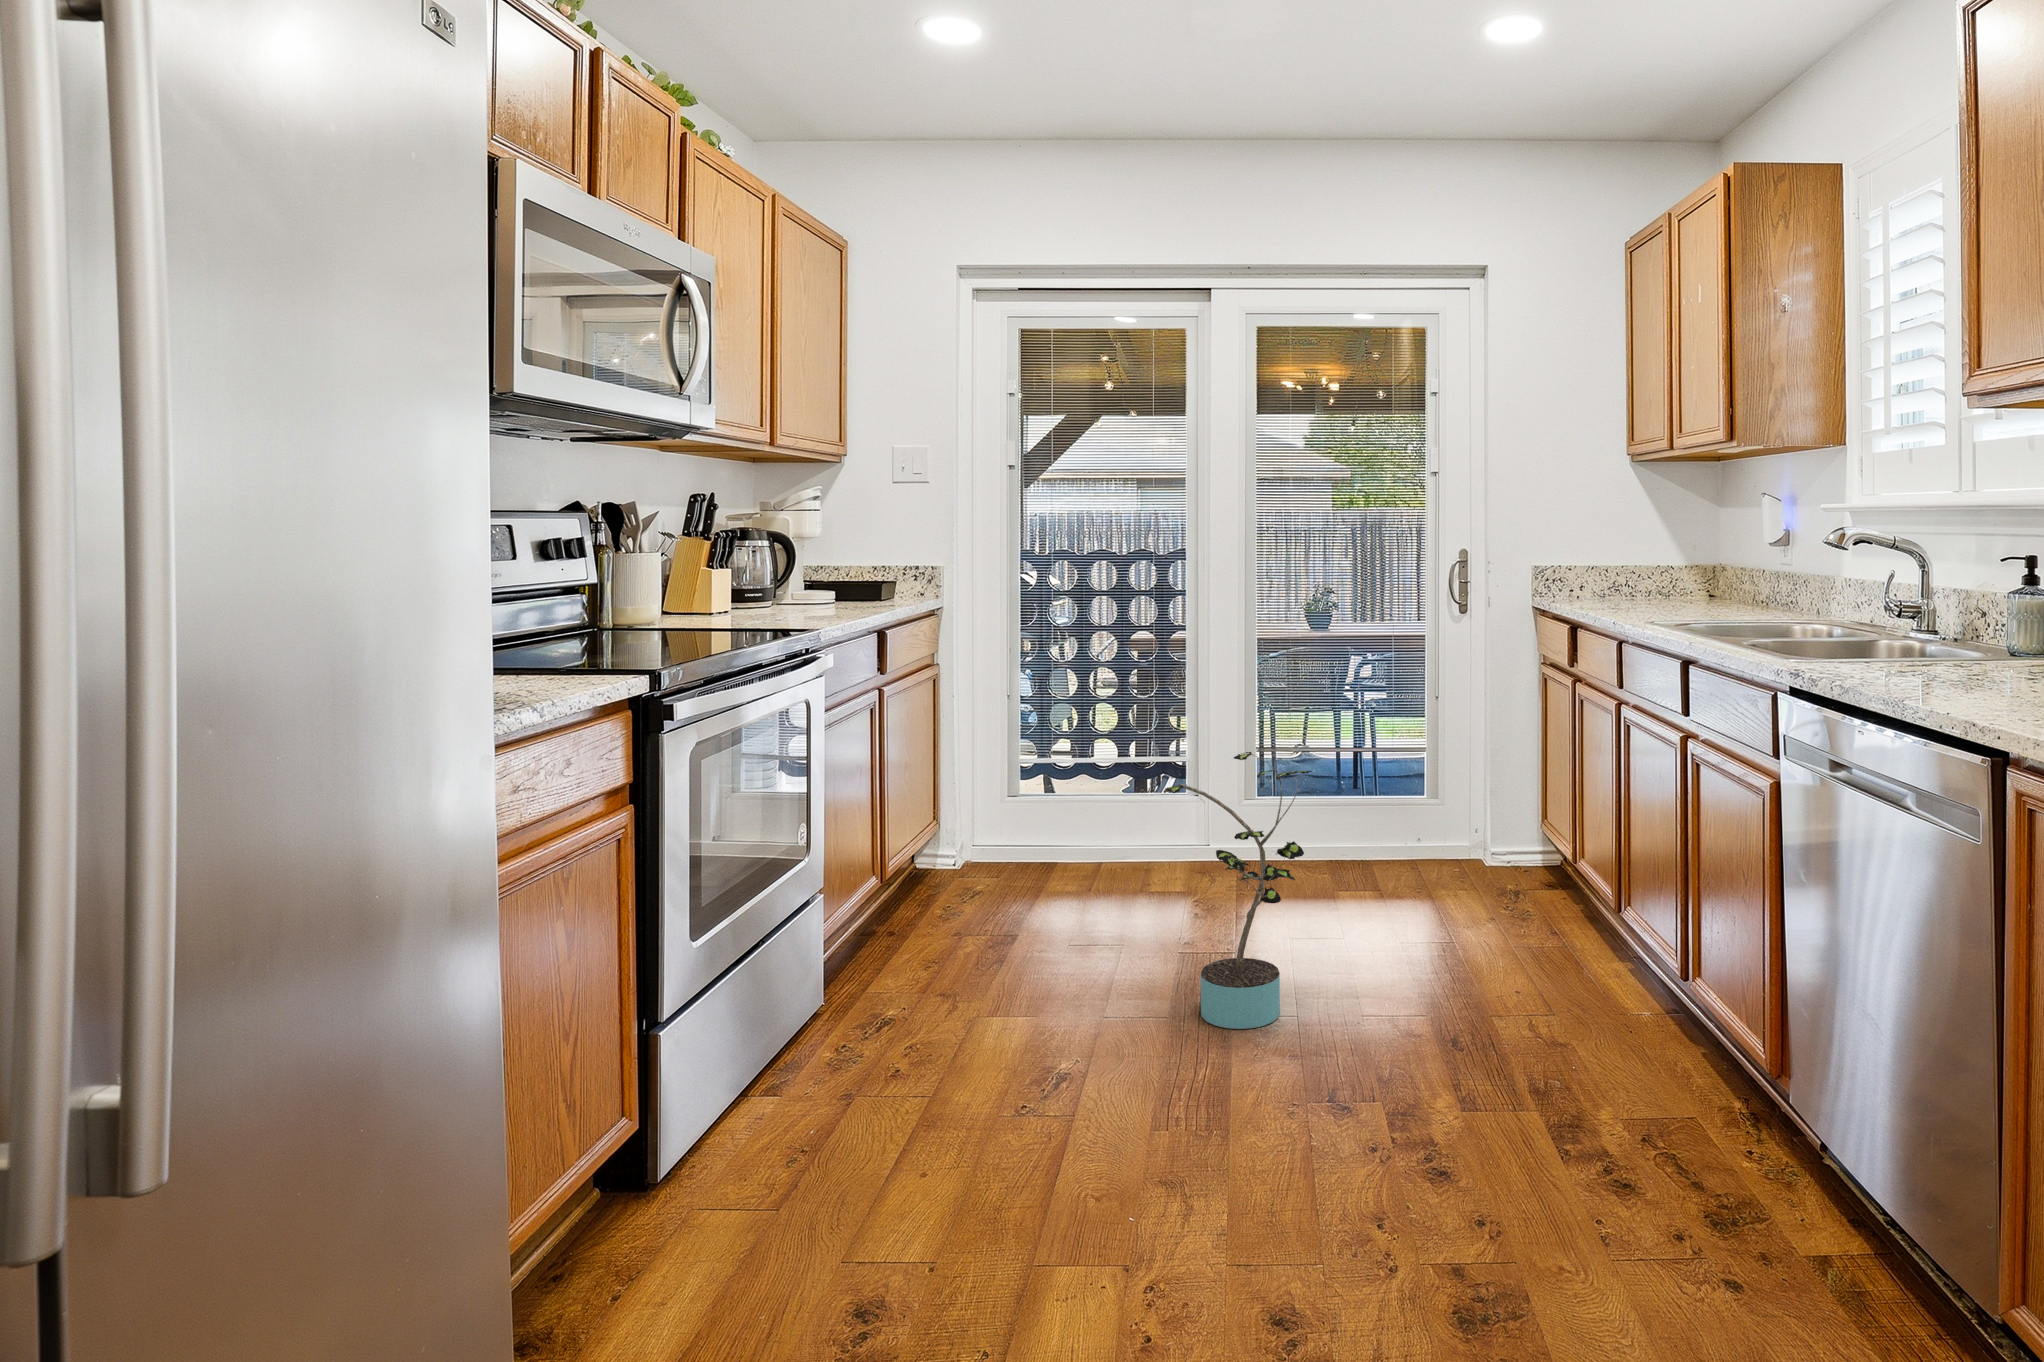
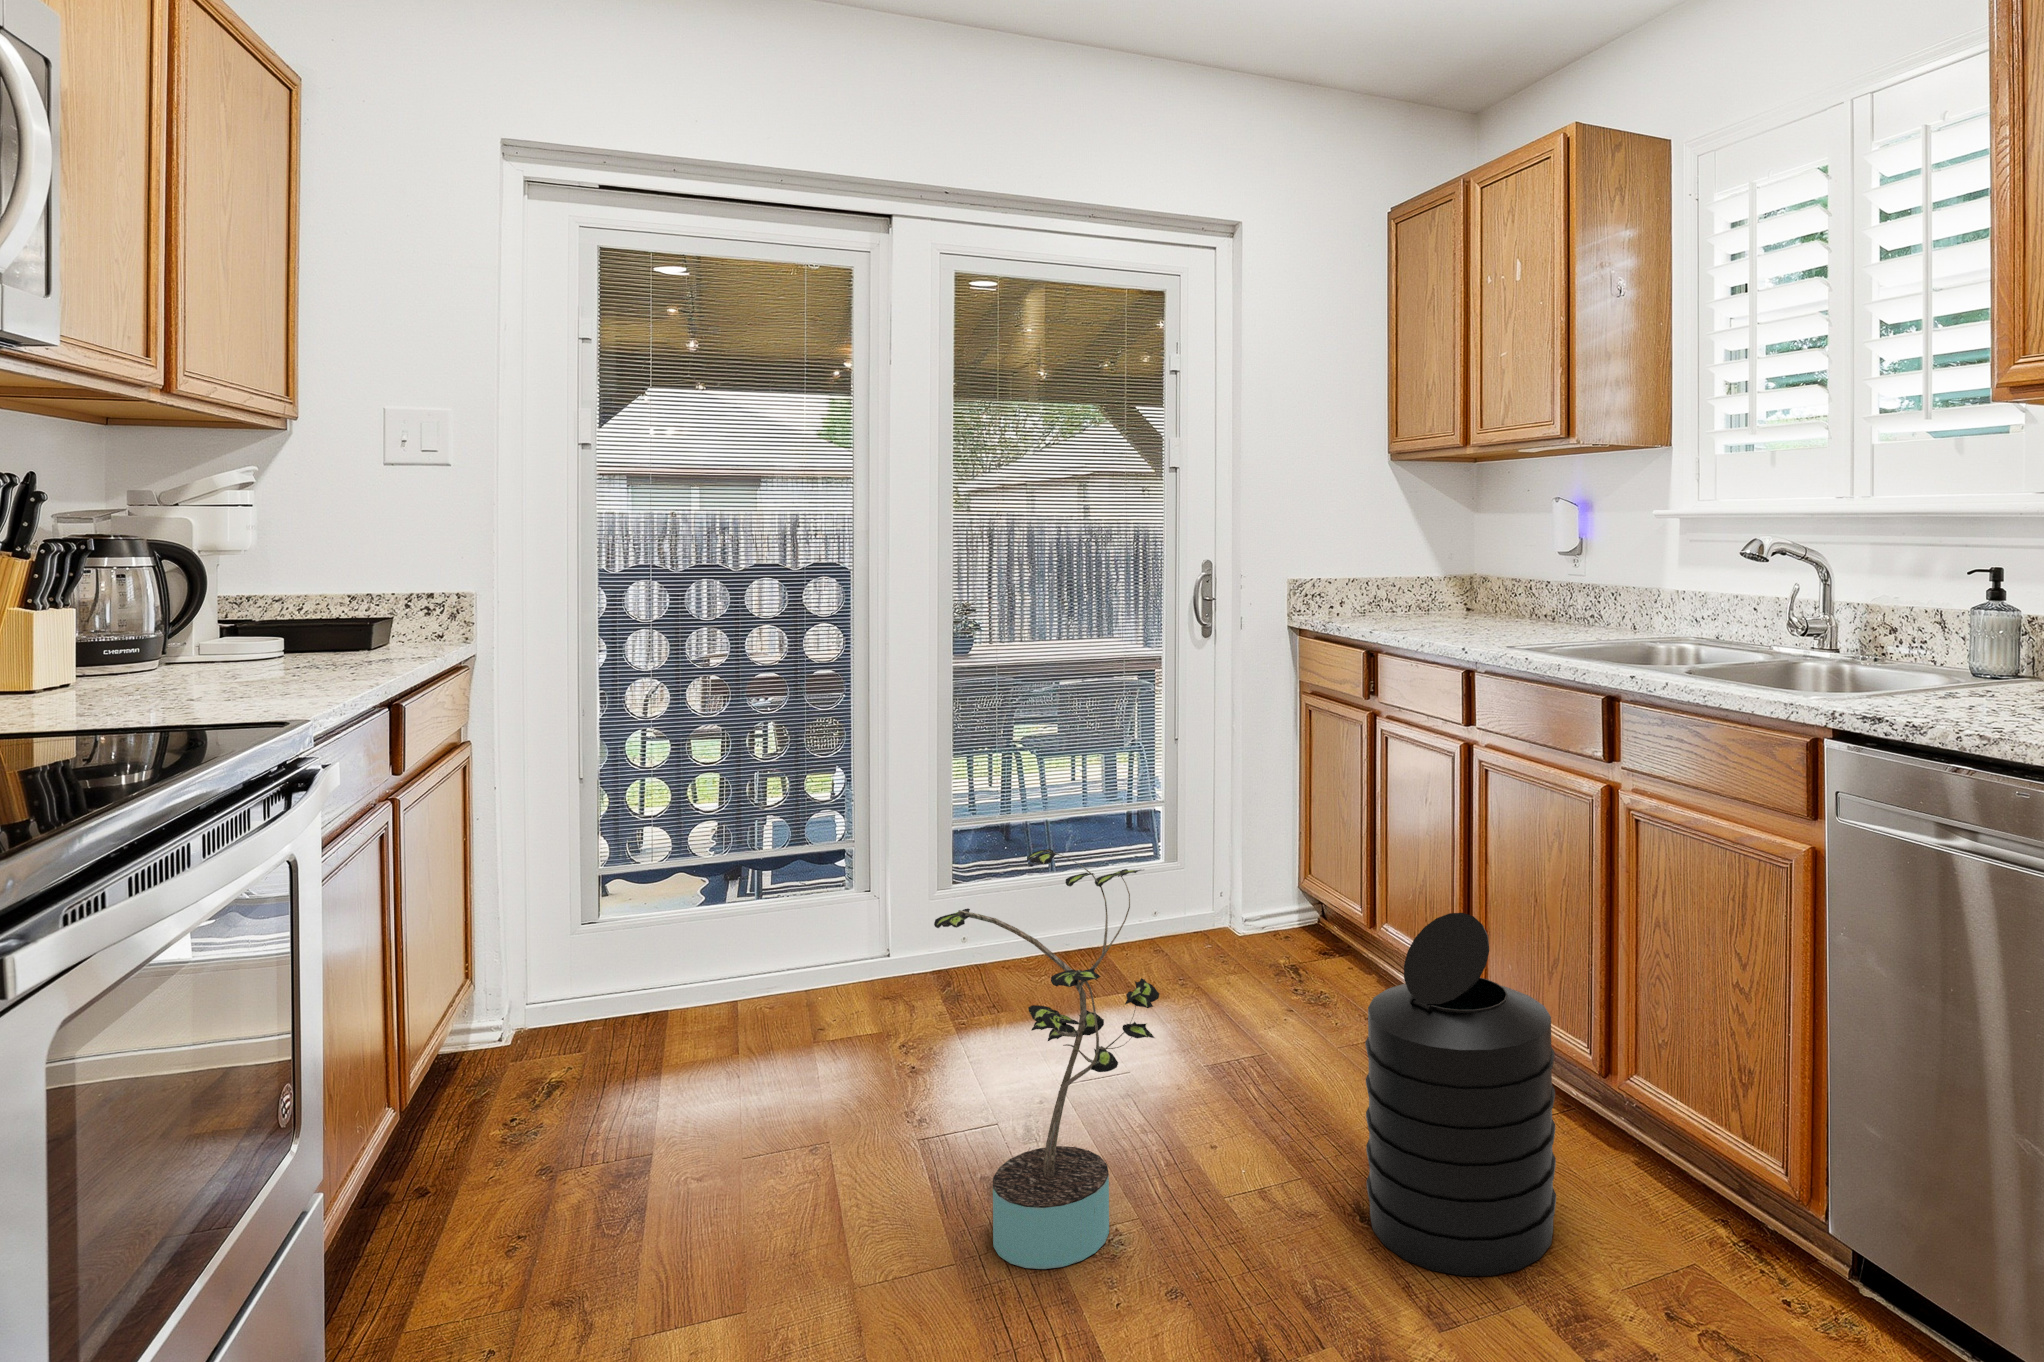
trash can: none [1457,822,1603,1086] -> present [1365,913,1556,1276]

